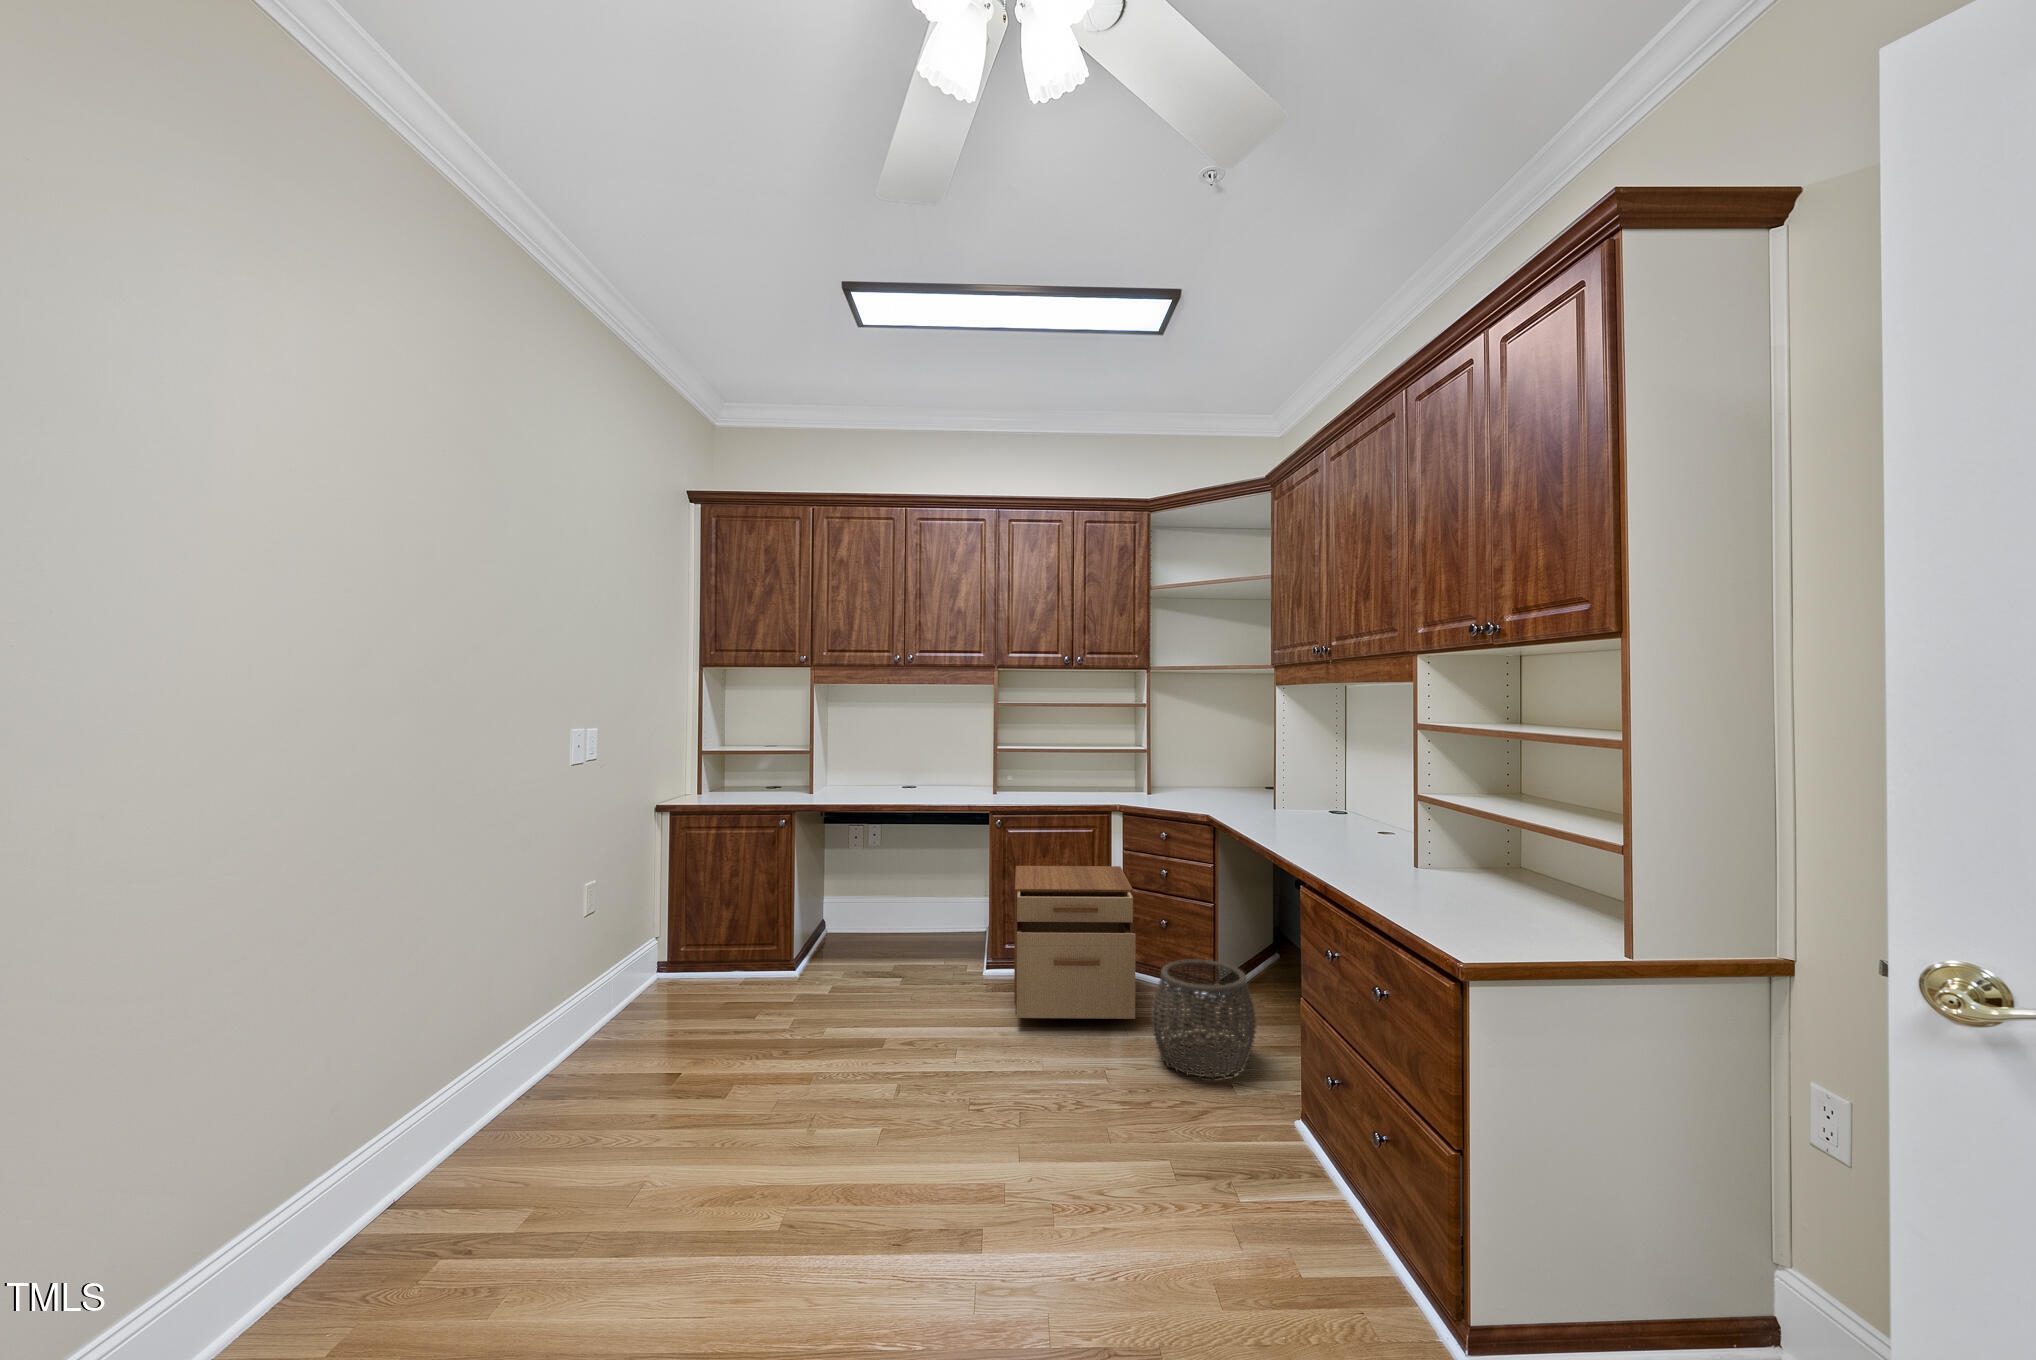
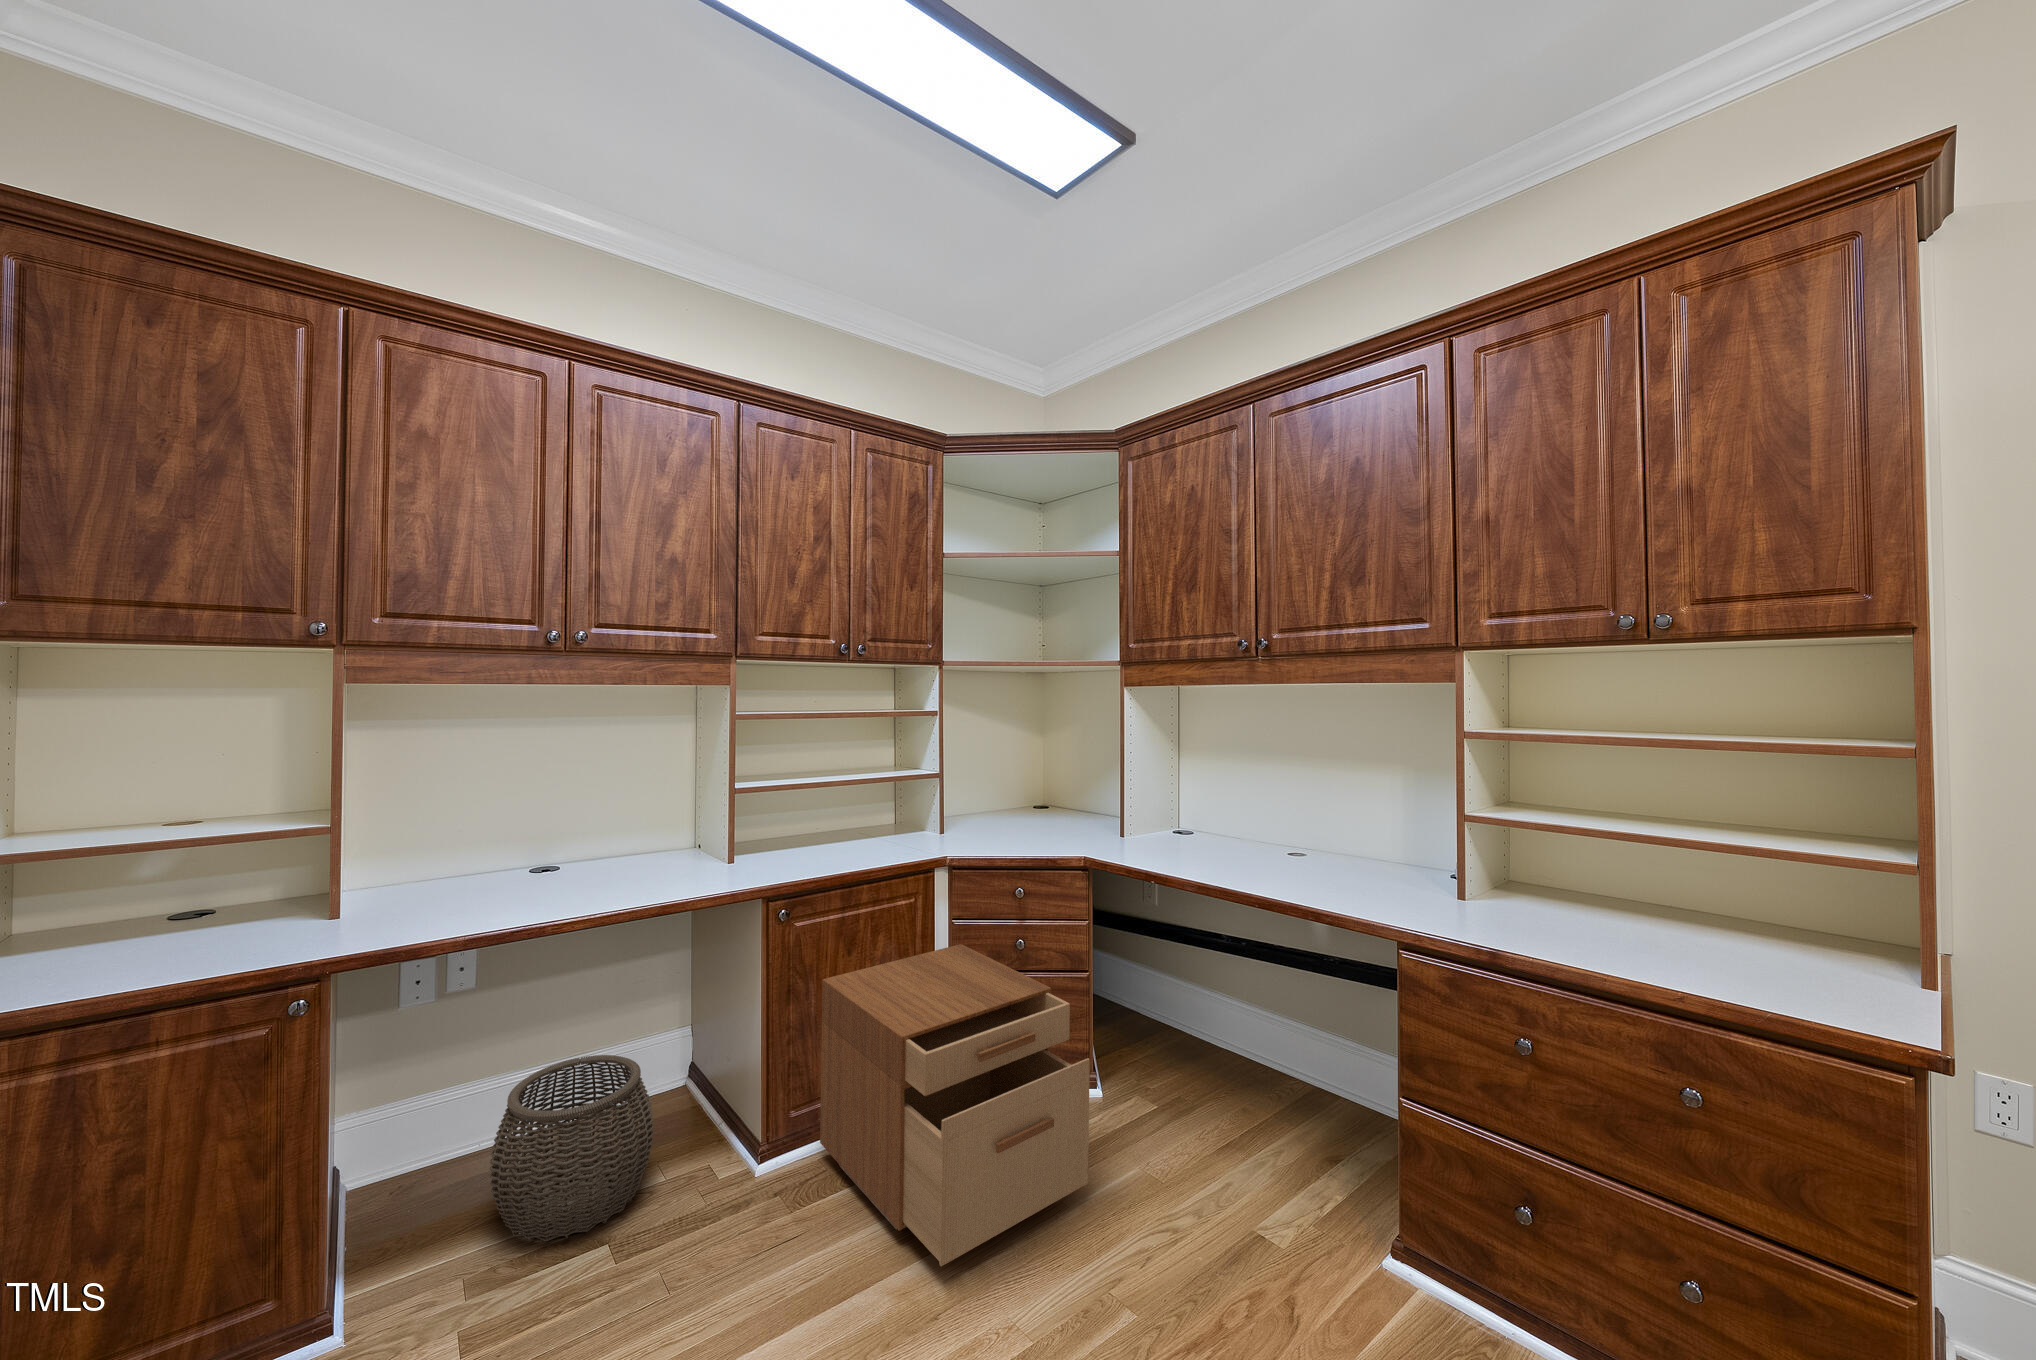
woven basket: present [1151,959,1256,1078] -> present [490,1055,654,1241]

